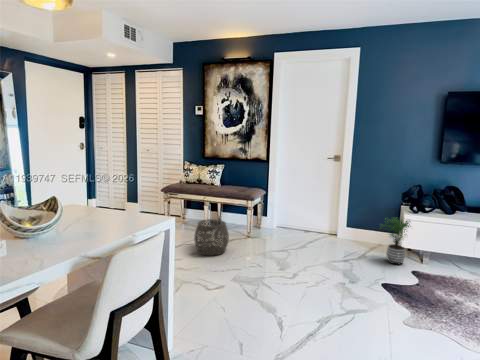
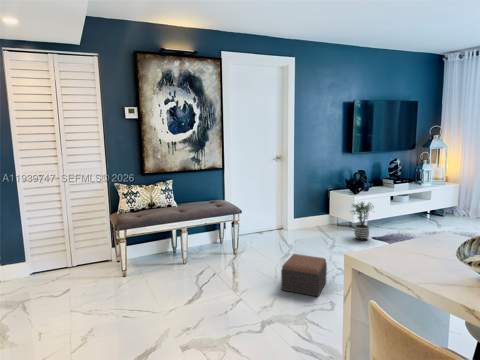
woven basket: present [195,219,229,255] -> none [221,243,262,288]
footstool: none [220,240,263,278] -> present [281,254,327,296]

